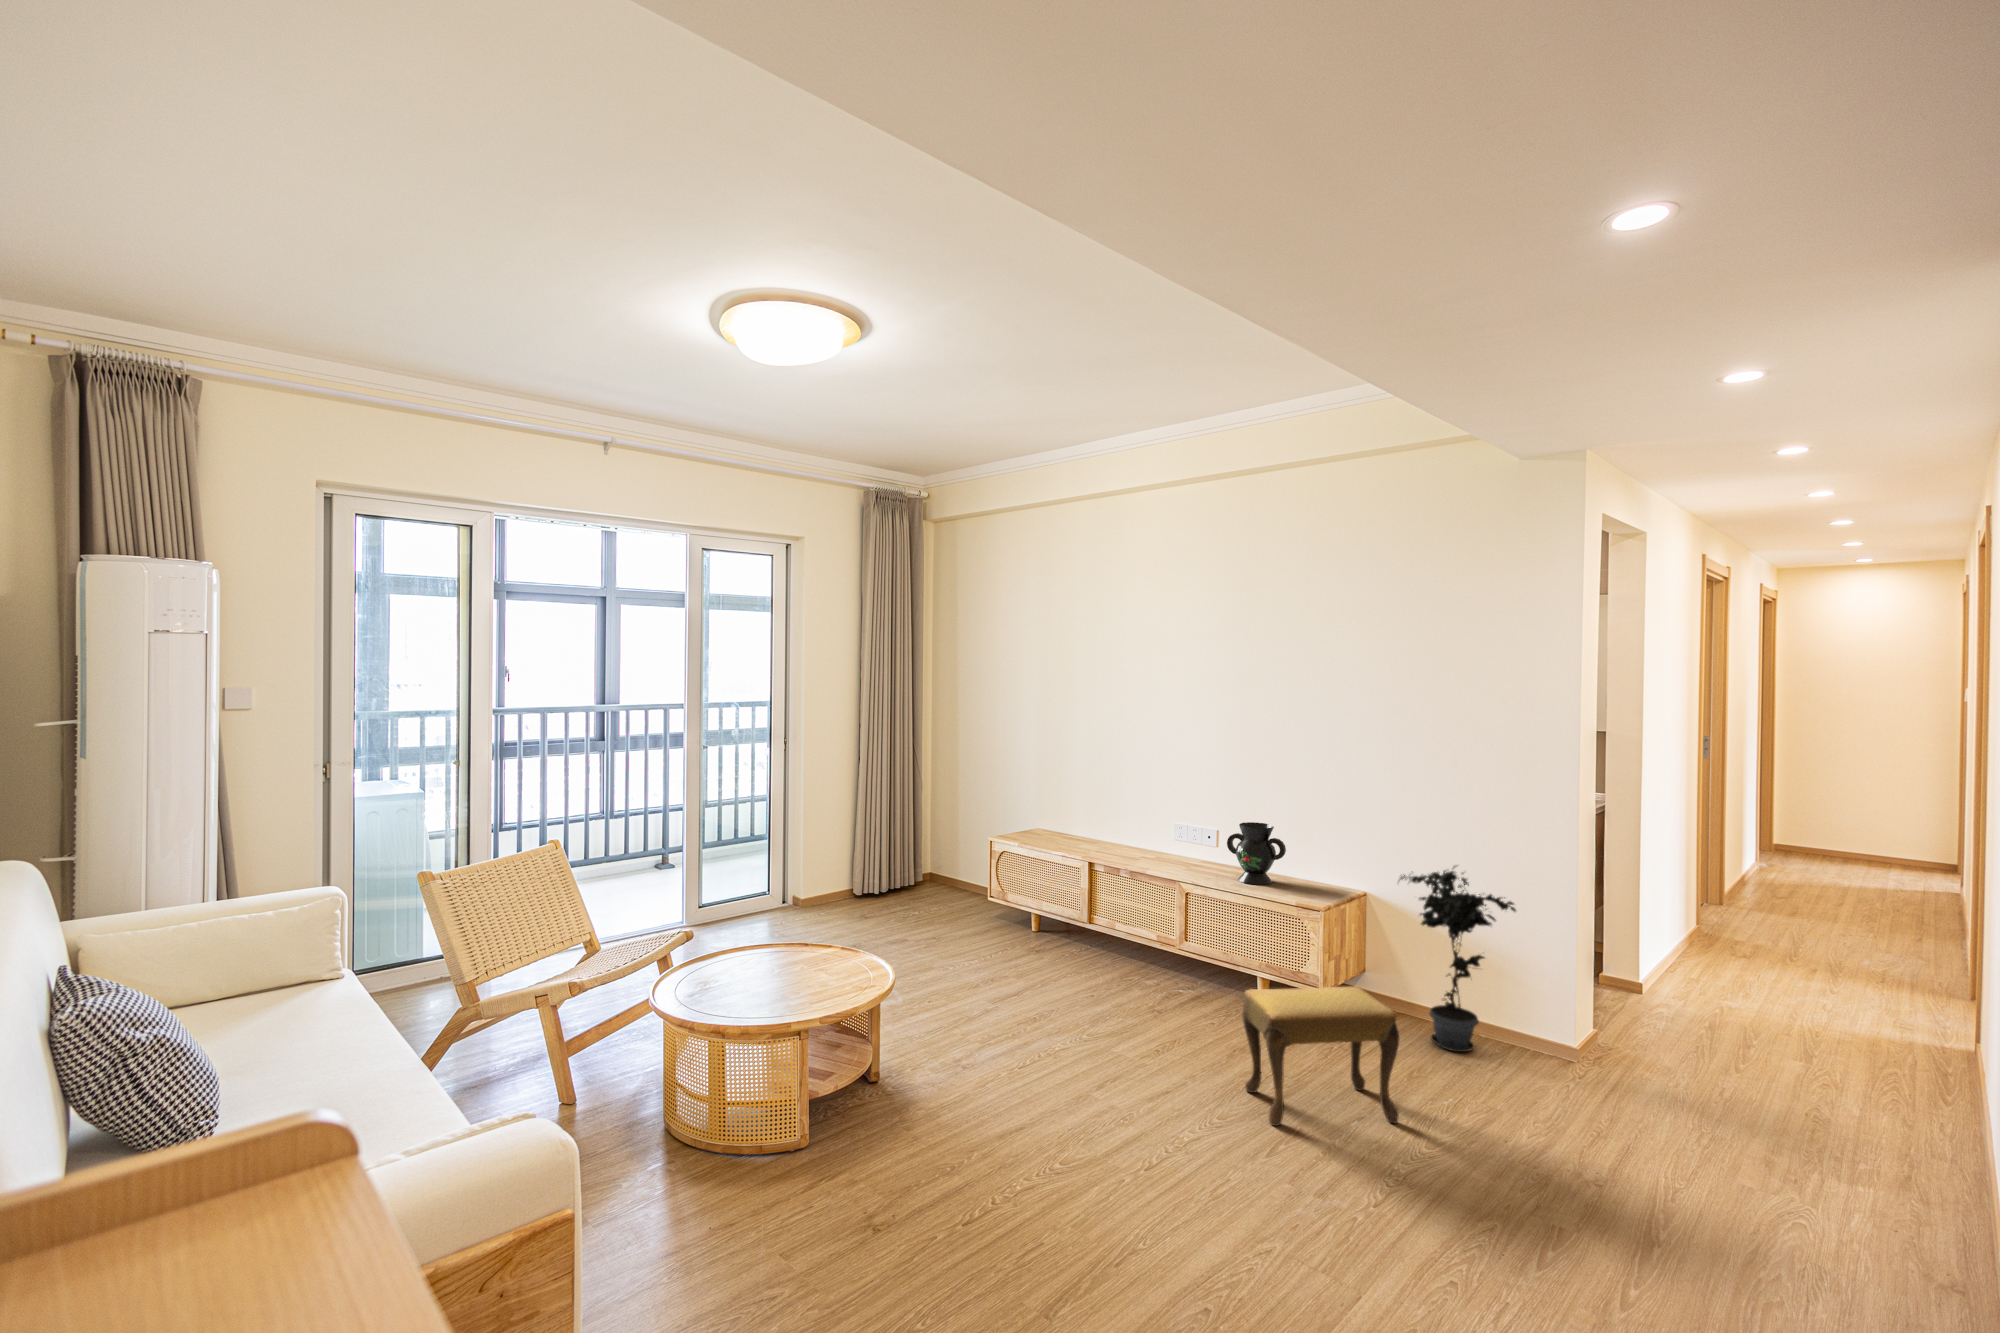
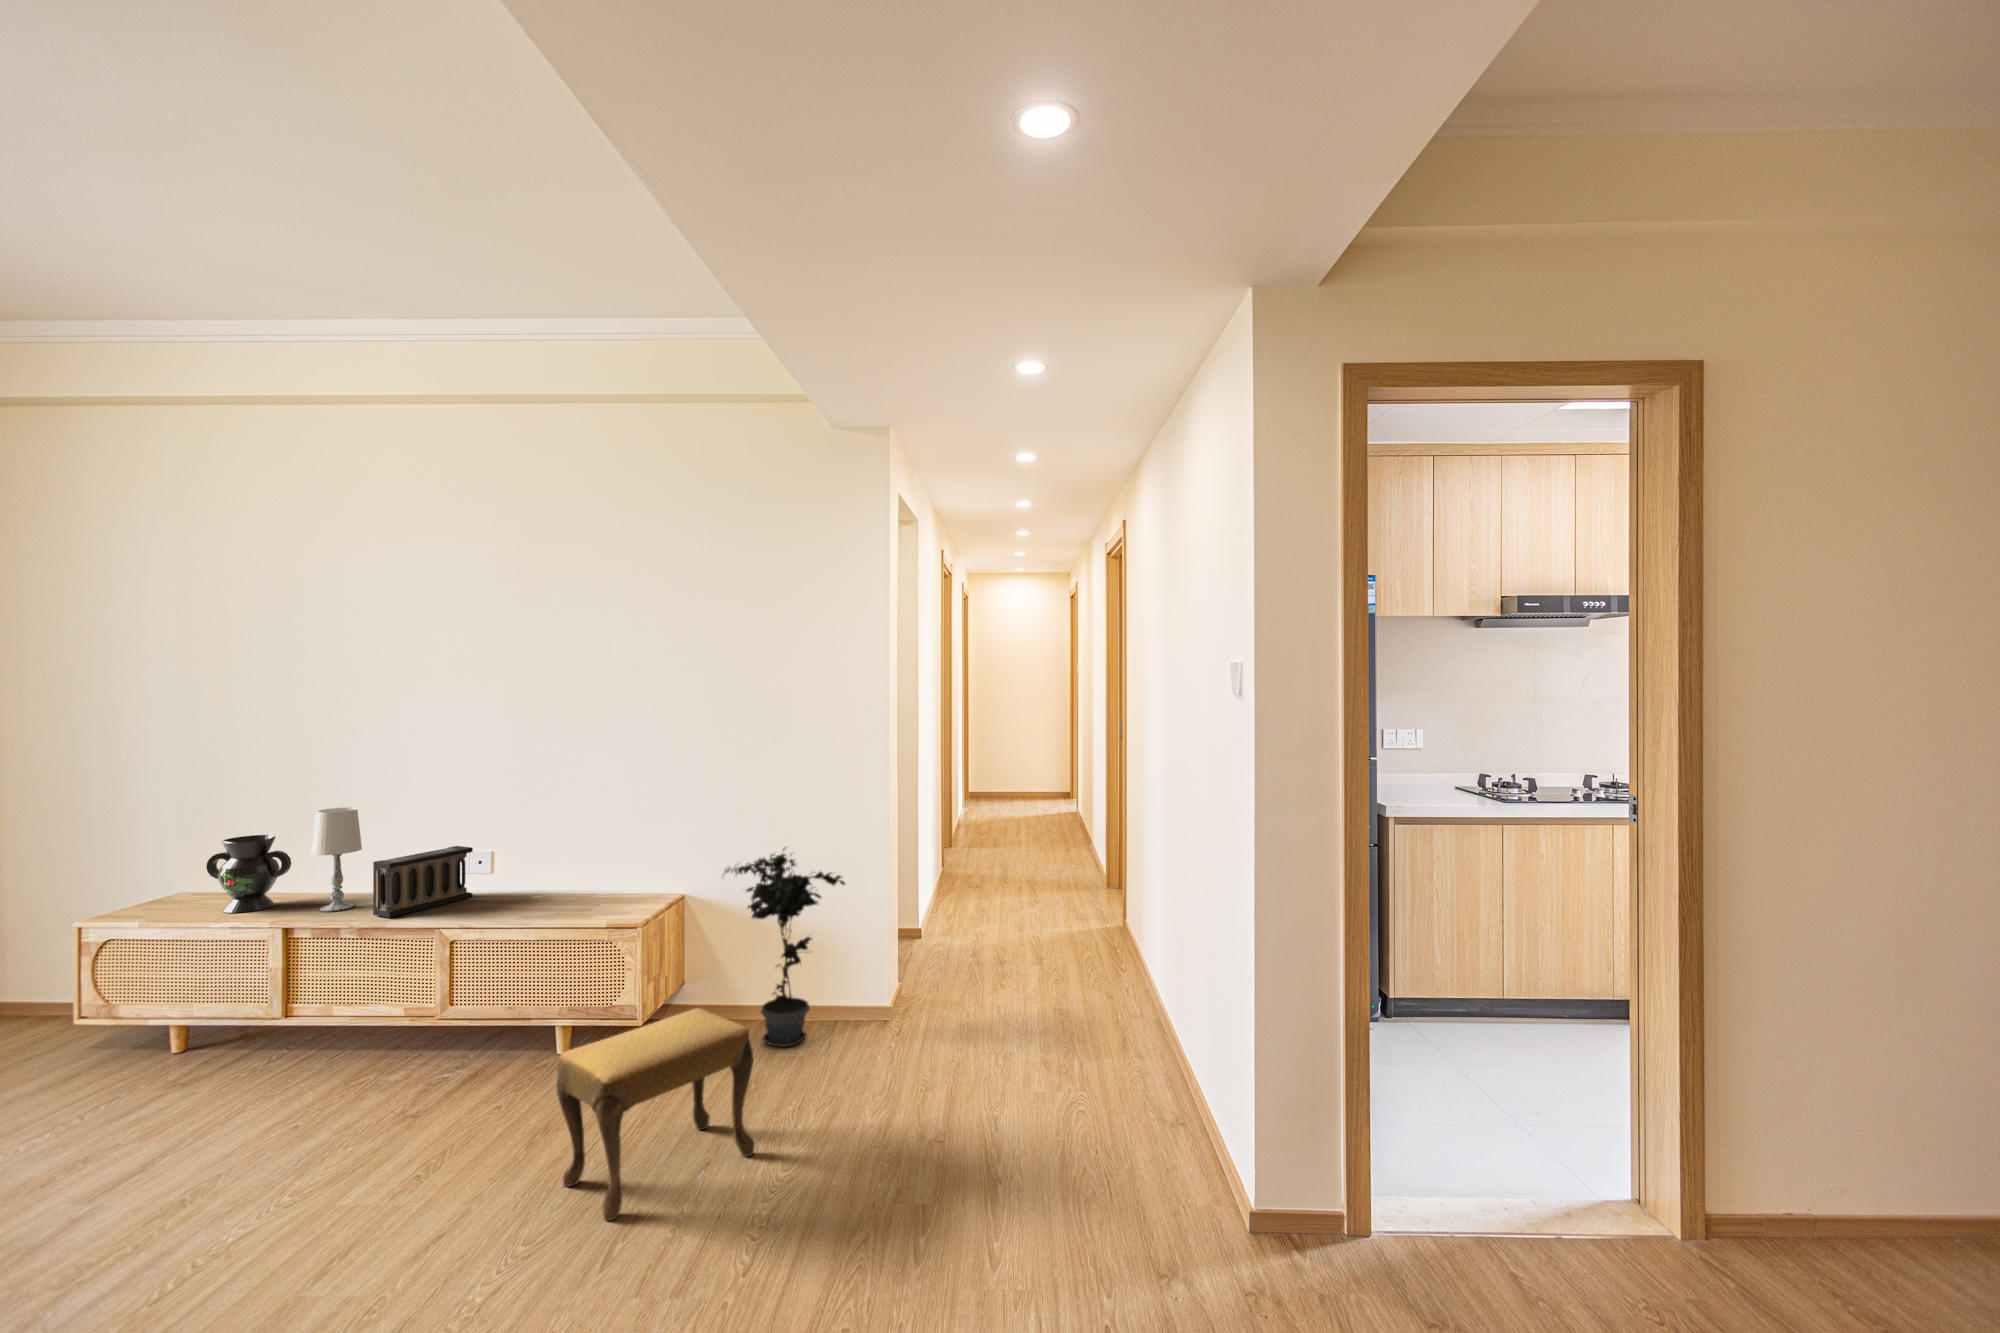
table lamp: none [1105,783,1135,856] -> present [311,807,362,911]
speaker: none [1140,822,1205,867] -> present [373,846,473,918]
decorative vase: present [1227,822,1286,885] -> present [206,835,291,913]

